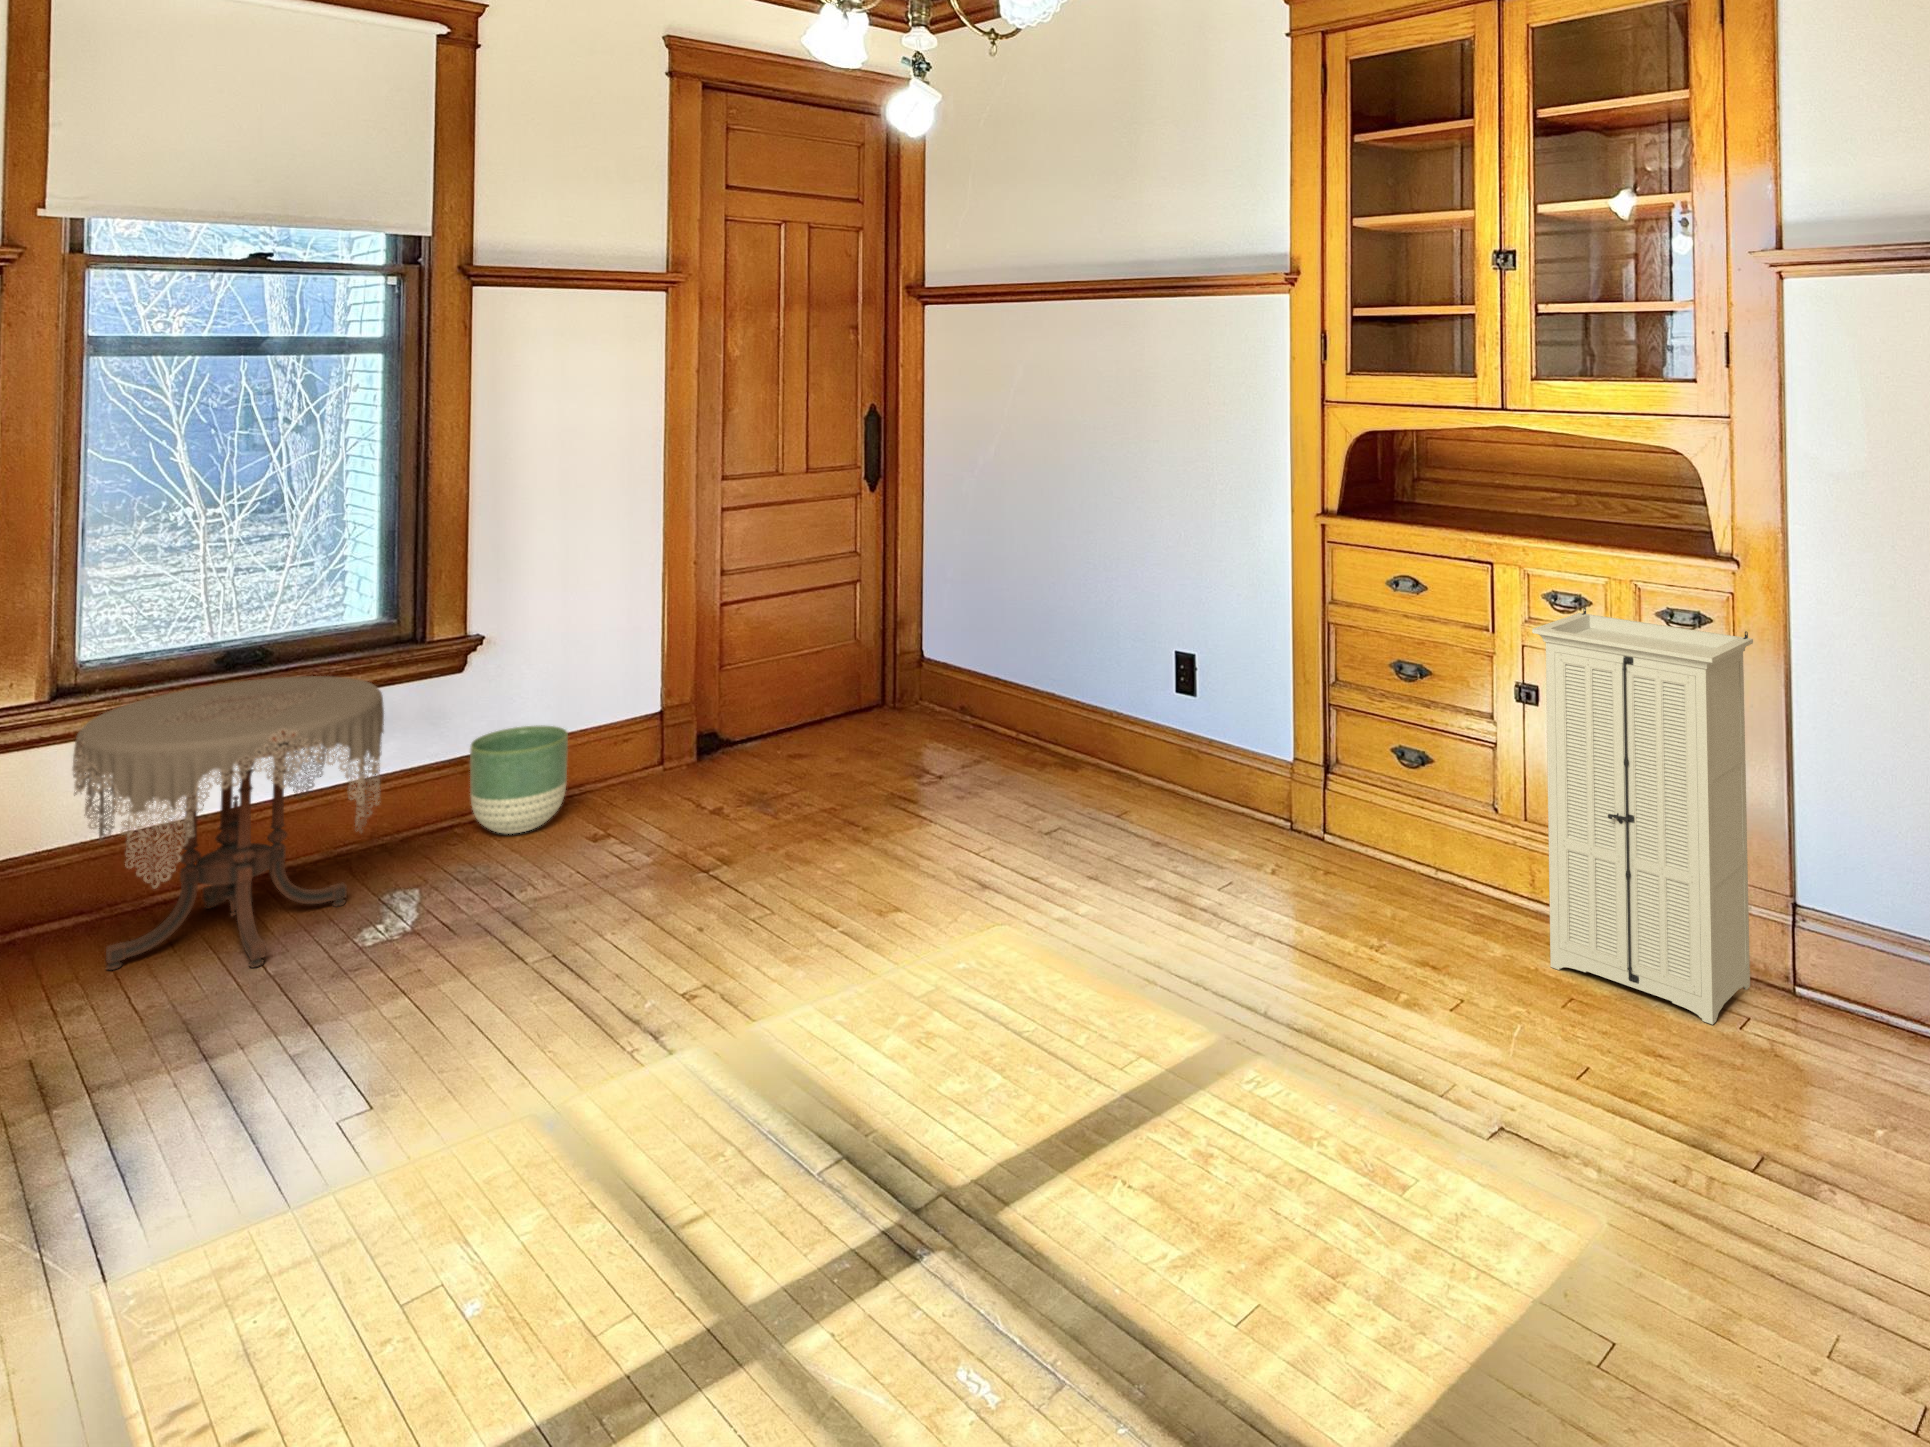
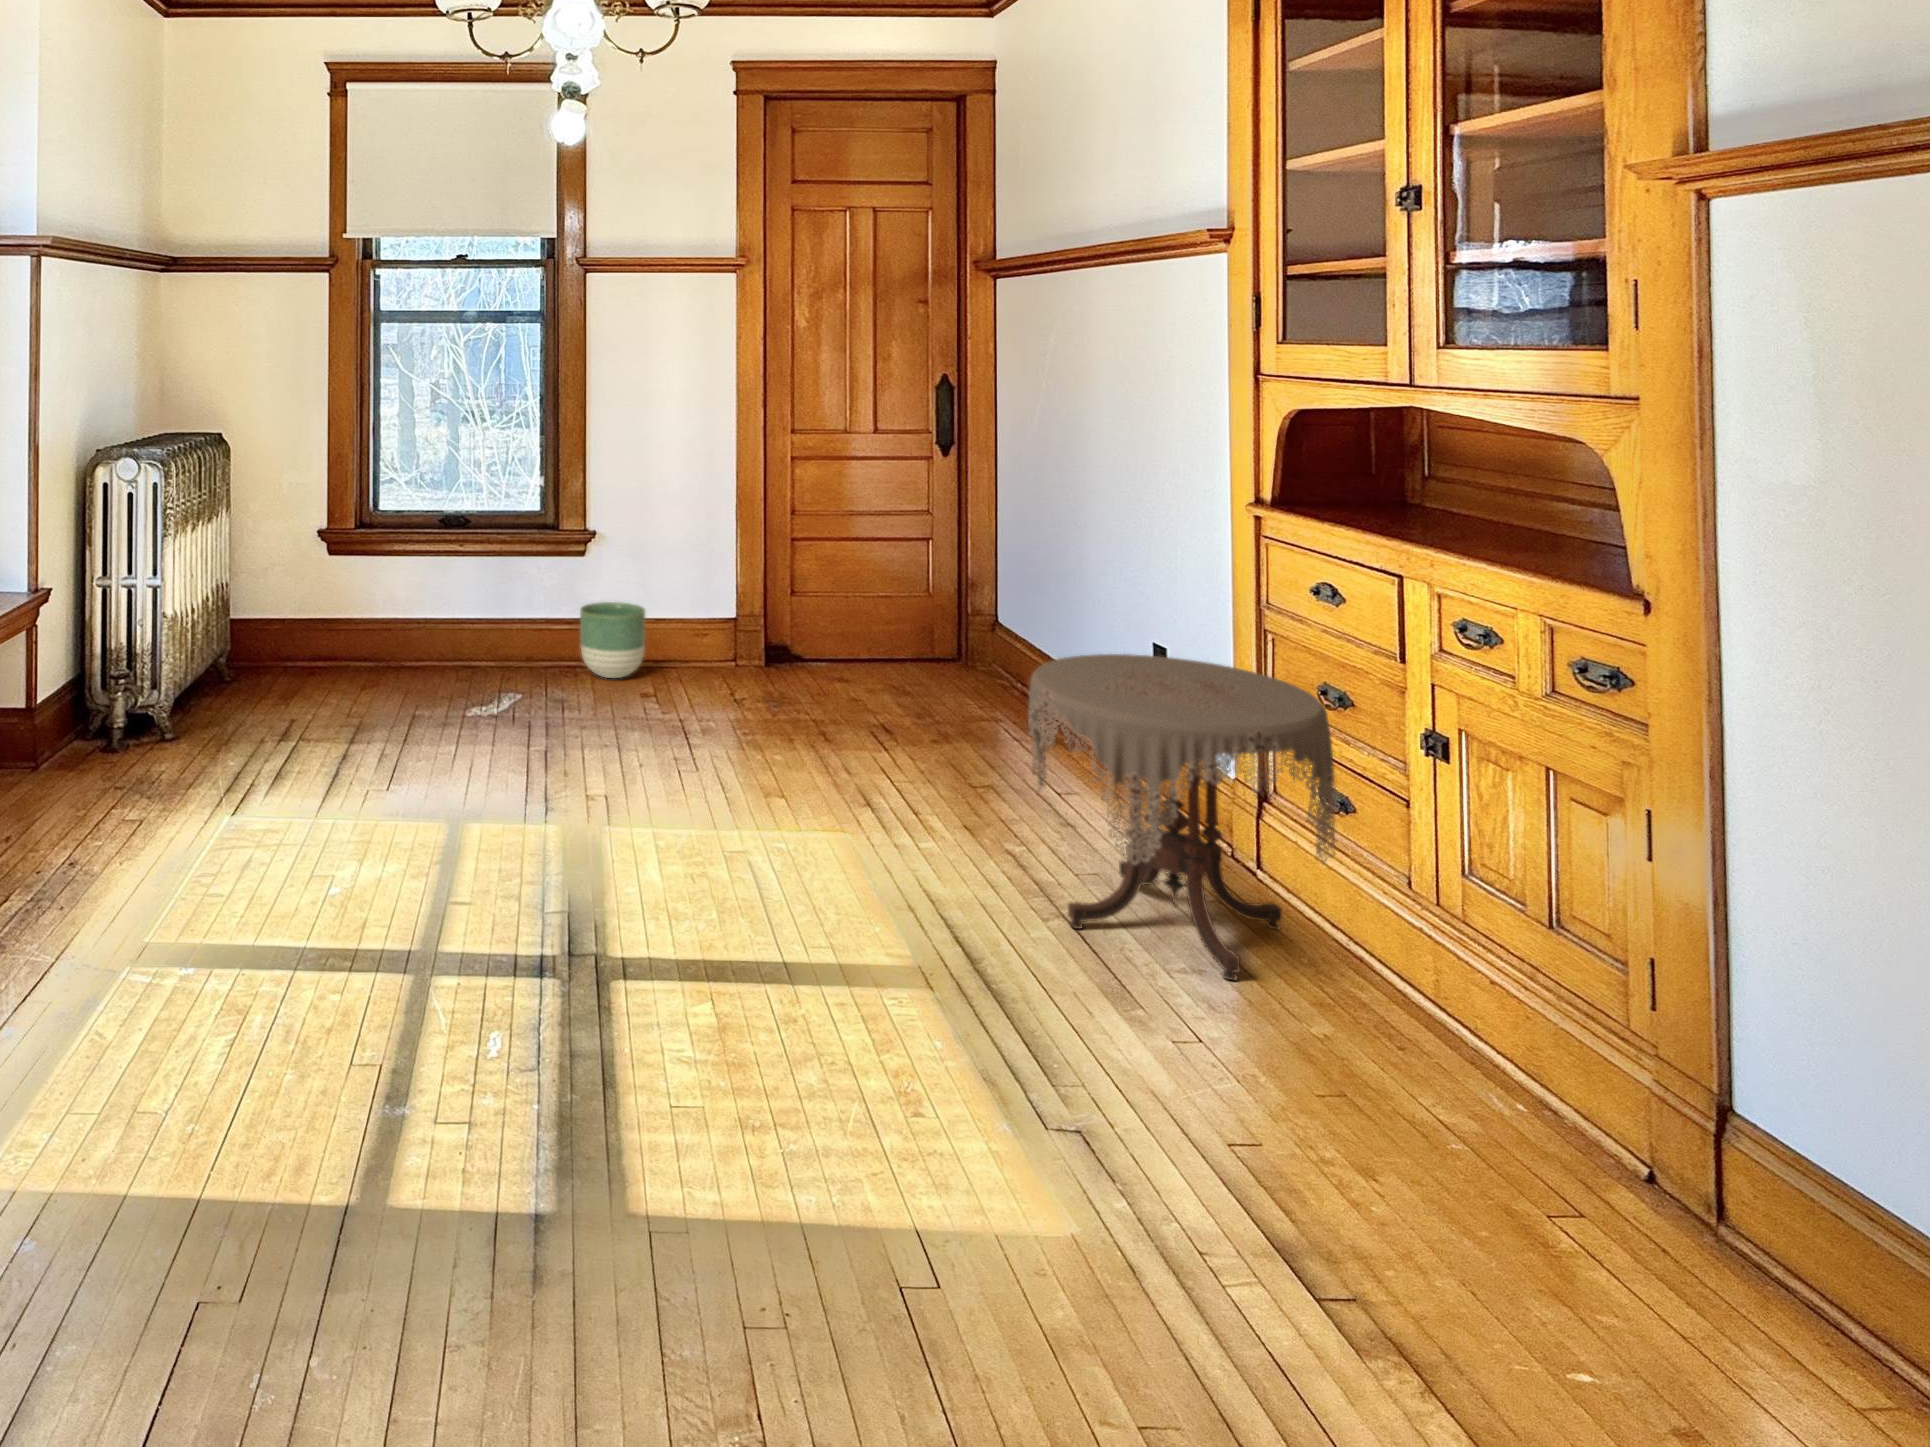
storage cabinet: present [1532,608,1753,1025] -> none [1339,642,1653,1198]
side table: present [73,676,384,970] -> present [1028,654,1336,981]

